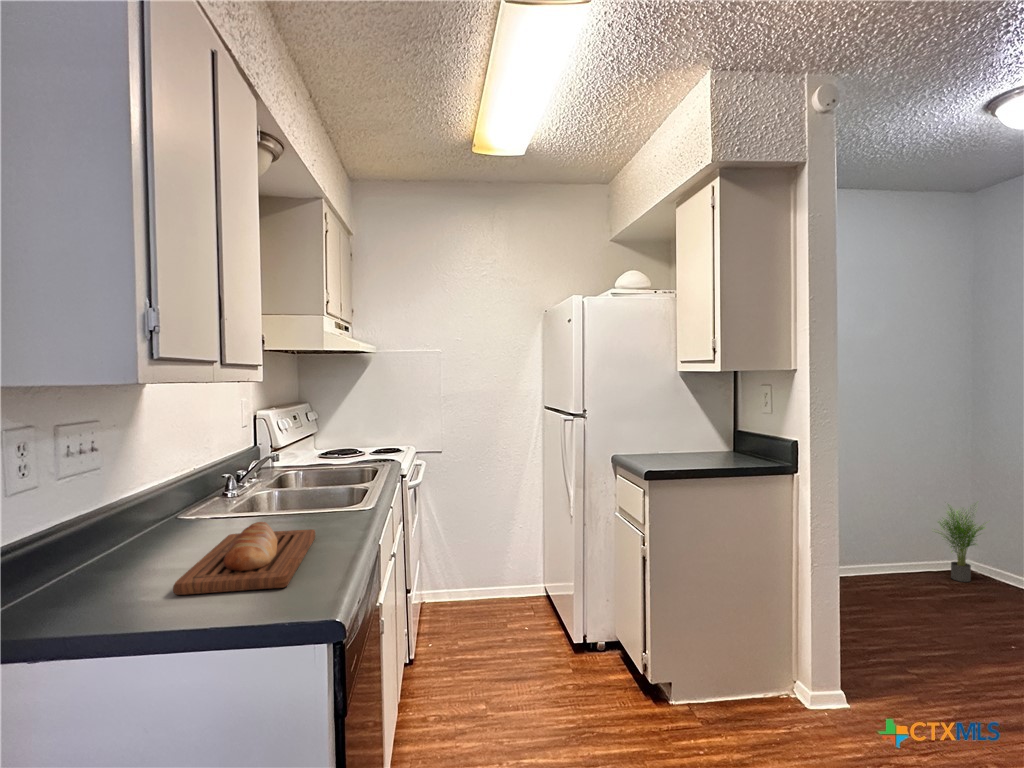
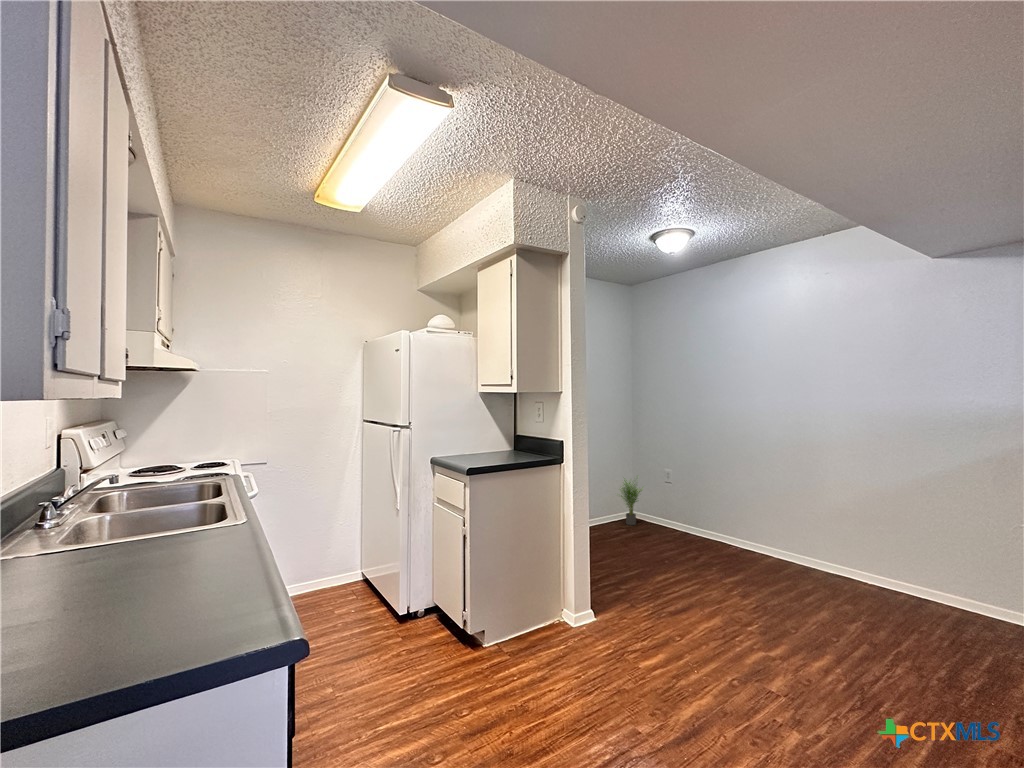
bread loaf: present [173,522,315,595] -> none [49,550,210,654]

